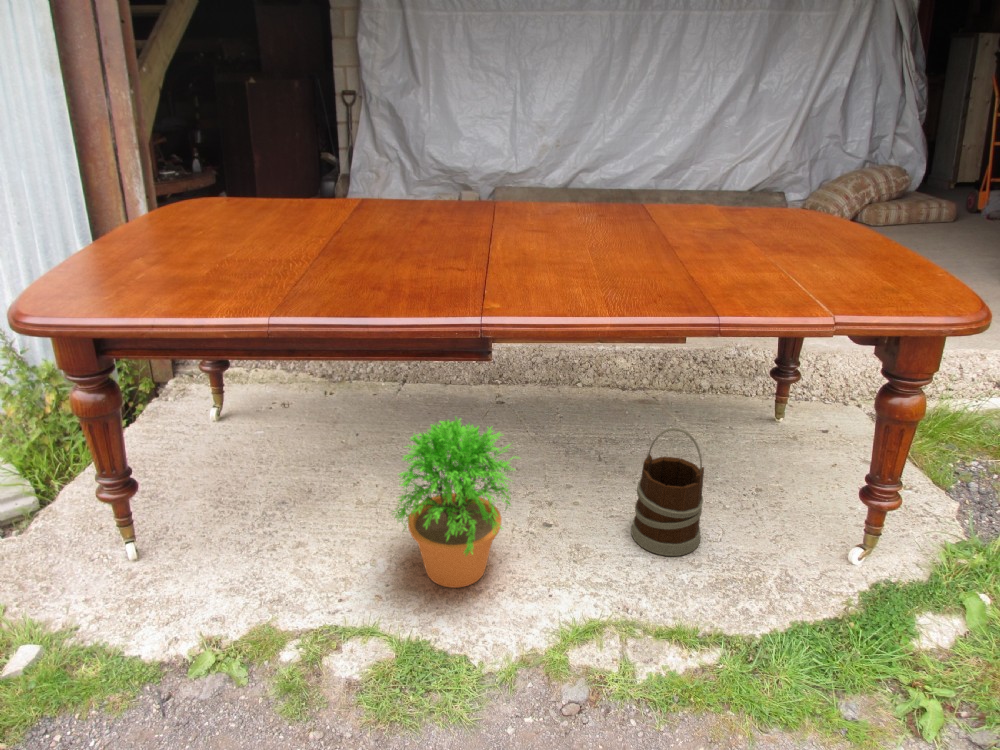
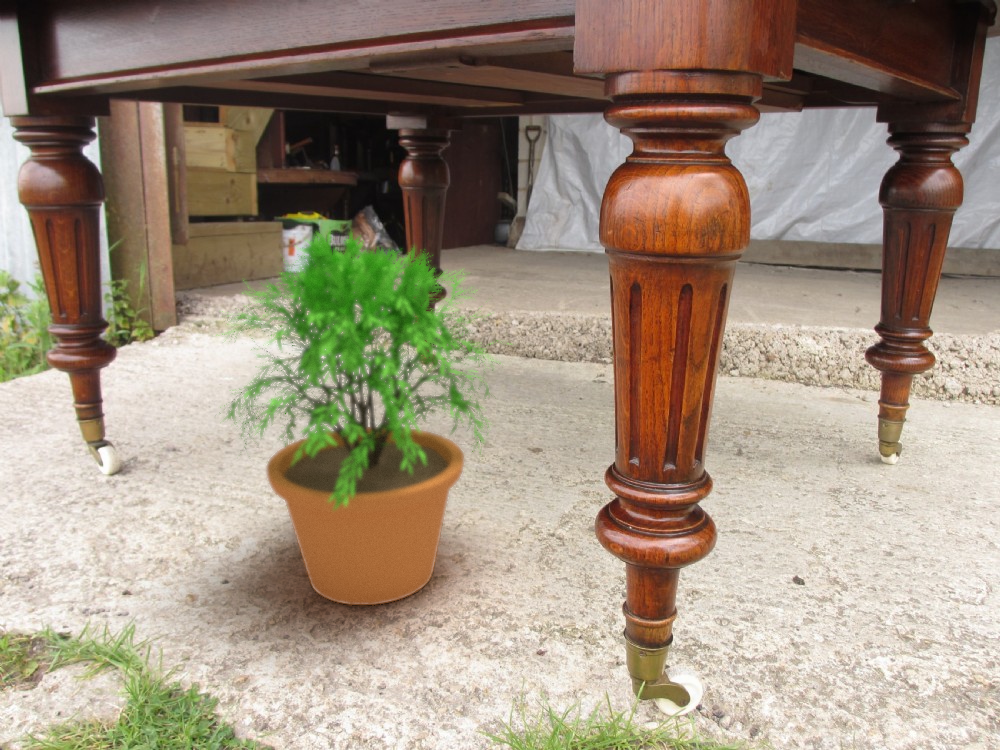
wooden bucket: present [631,428,704,556] -> none [767,311,945,619]

